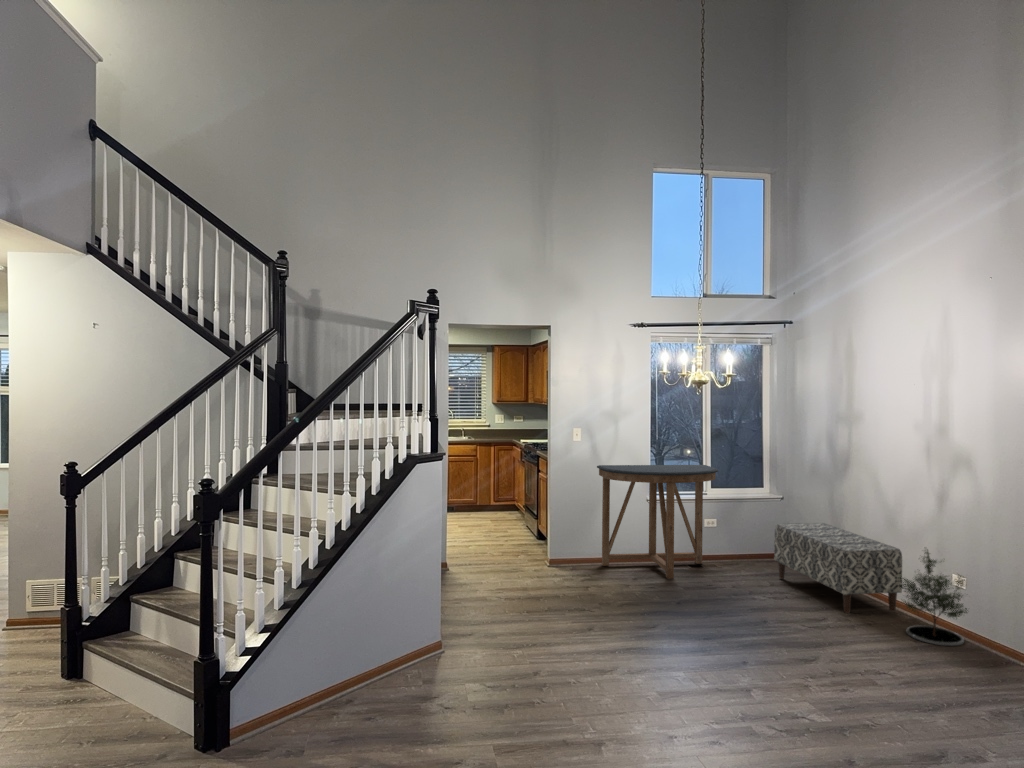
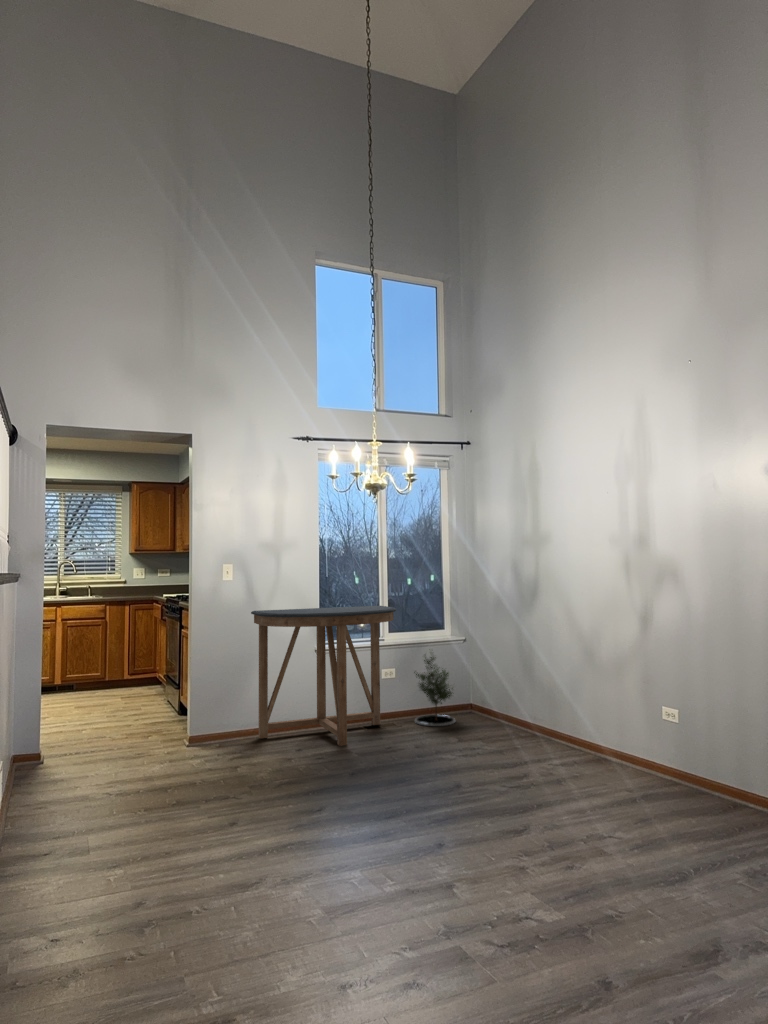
bench: present [774,523,902,613] -> none [461,664,601,765]
potted tree: present [899,550,967,646] -> present [414,657,455,726]

